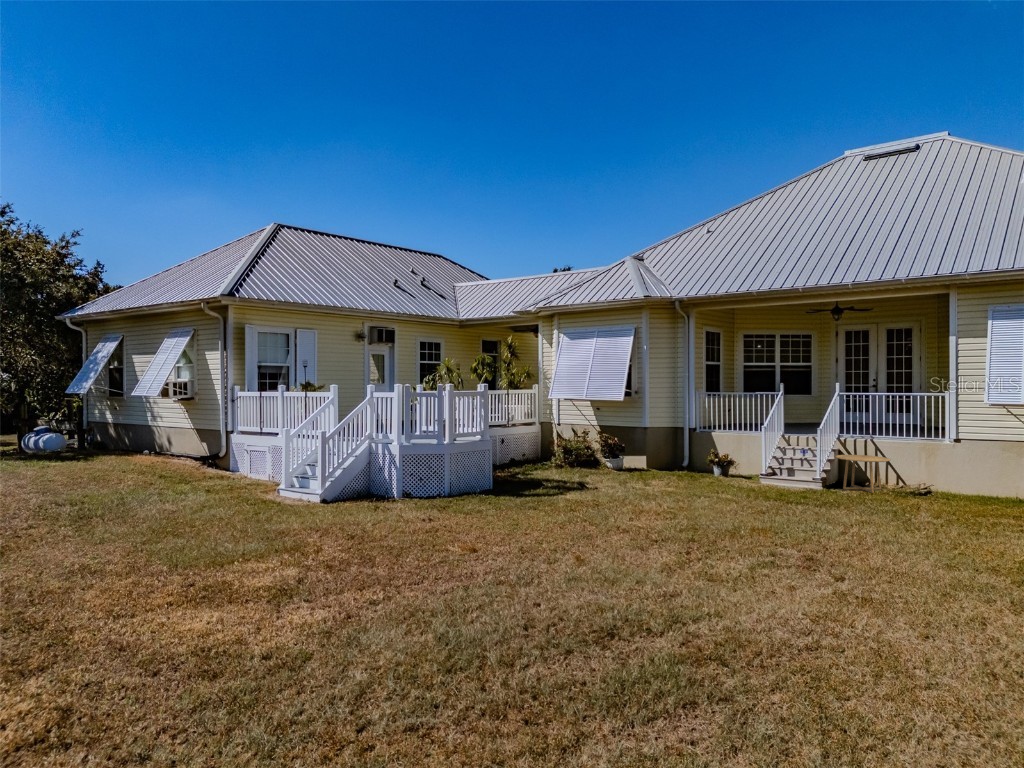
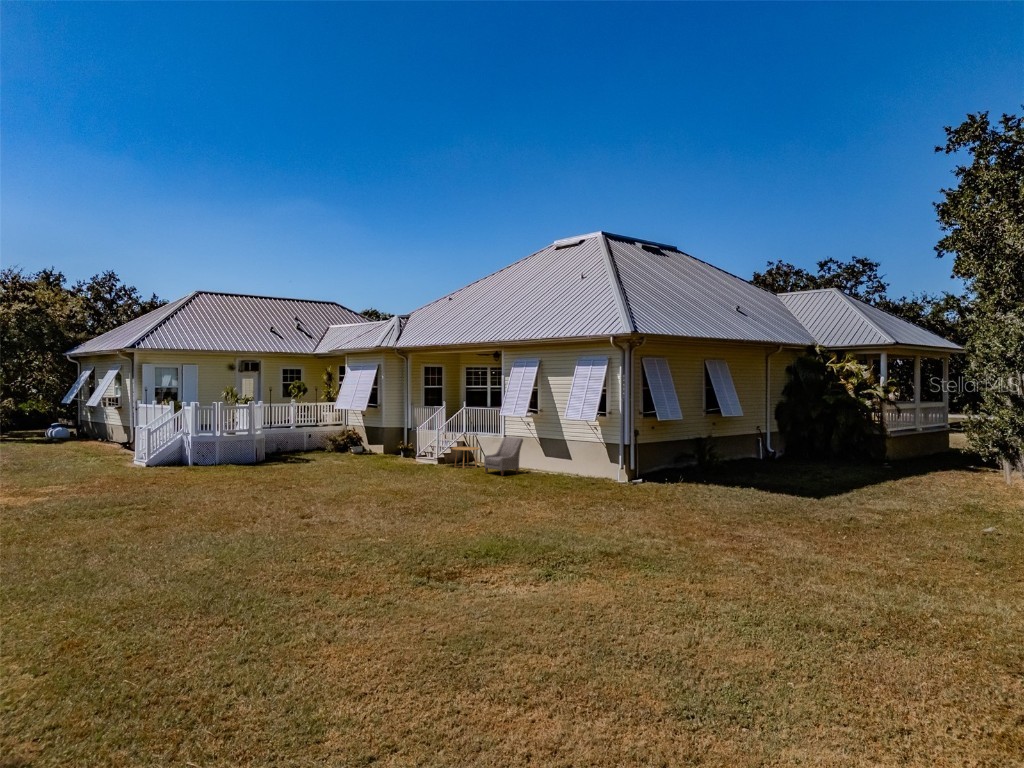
chair: none [946,438,1004,507] -> present [484,437,523,476]

